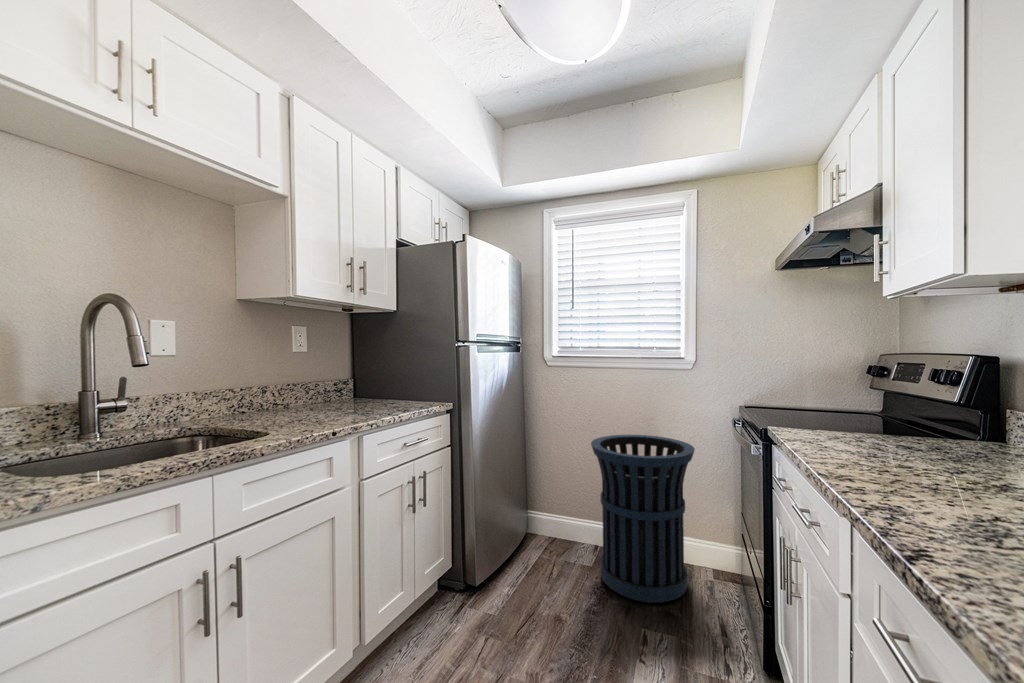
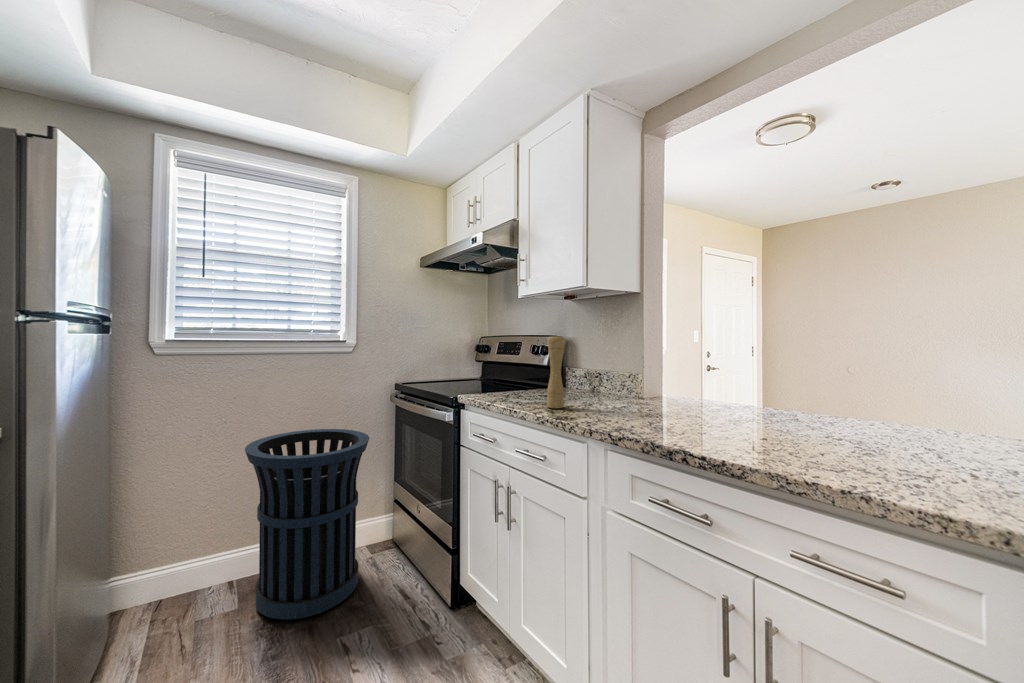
pepper mill: none [894,345,933,457] -> present [547,335,566,408]

